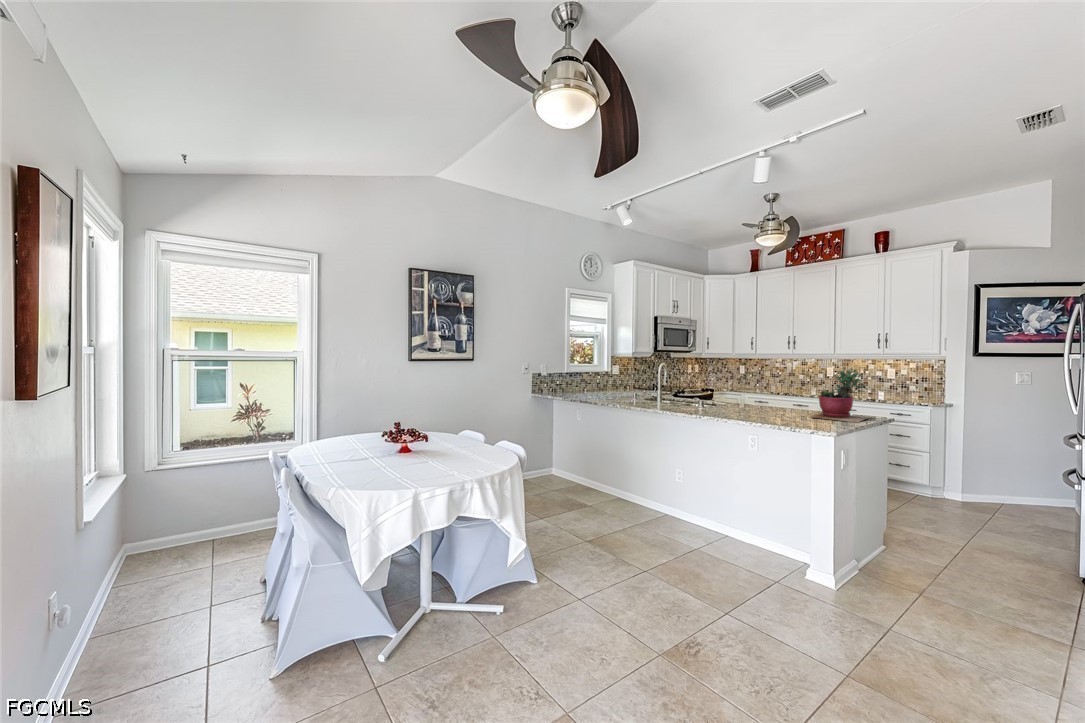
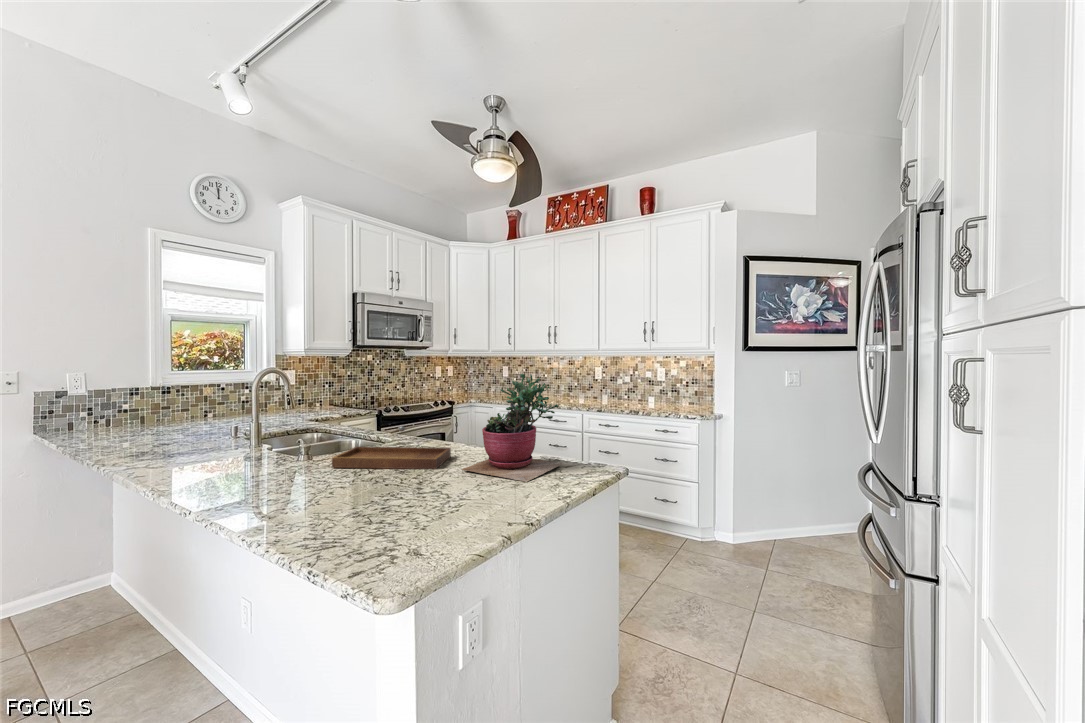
tray: none [729,395,791,417] -> present [332,426,451,469]

